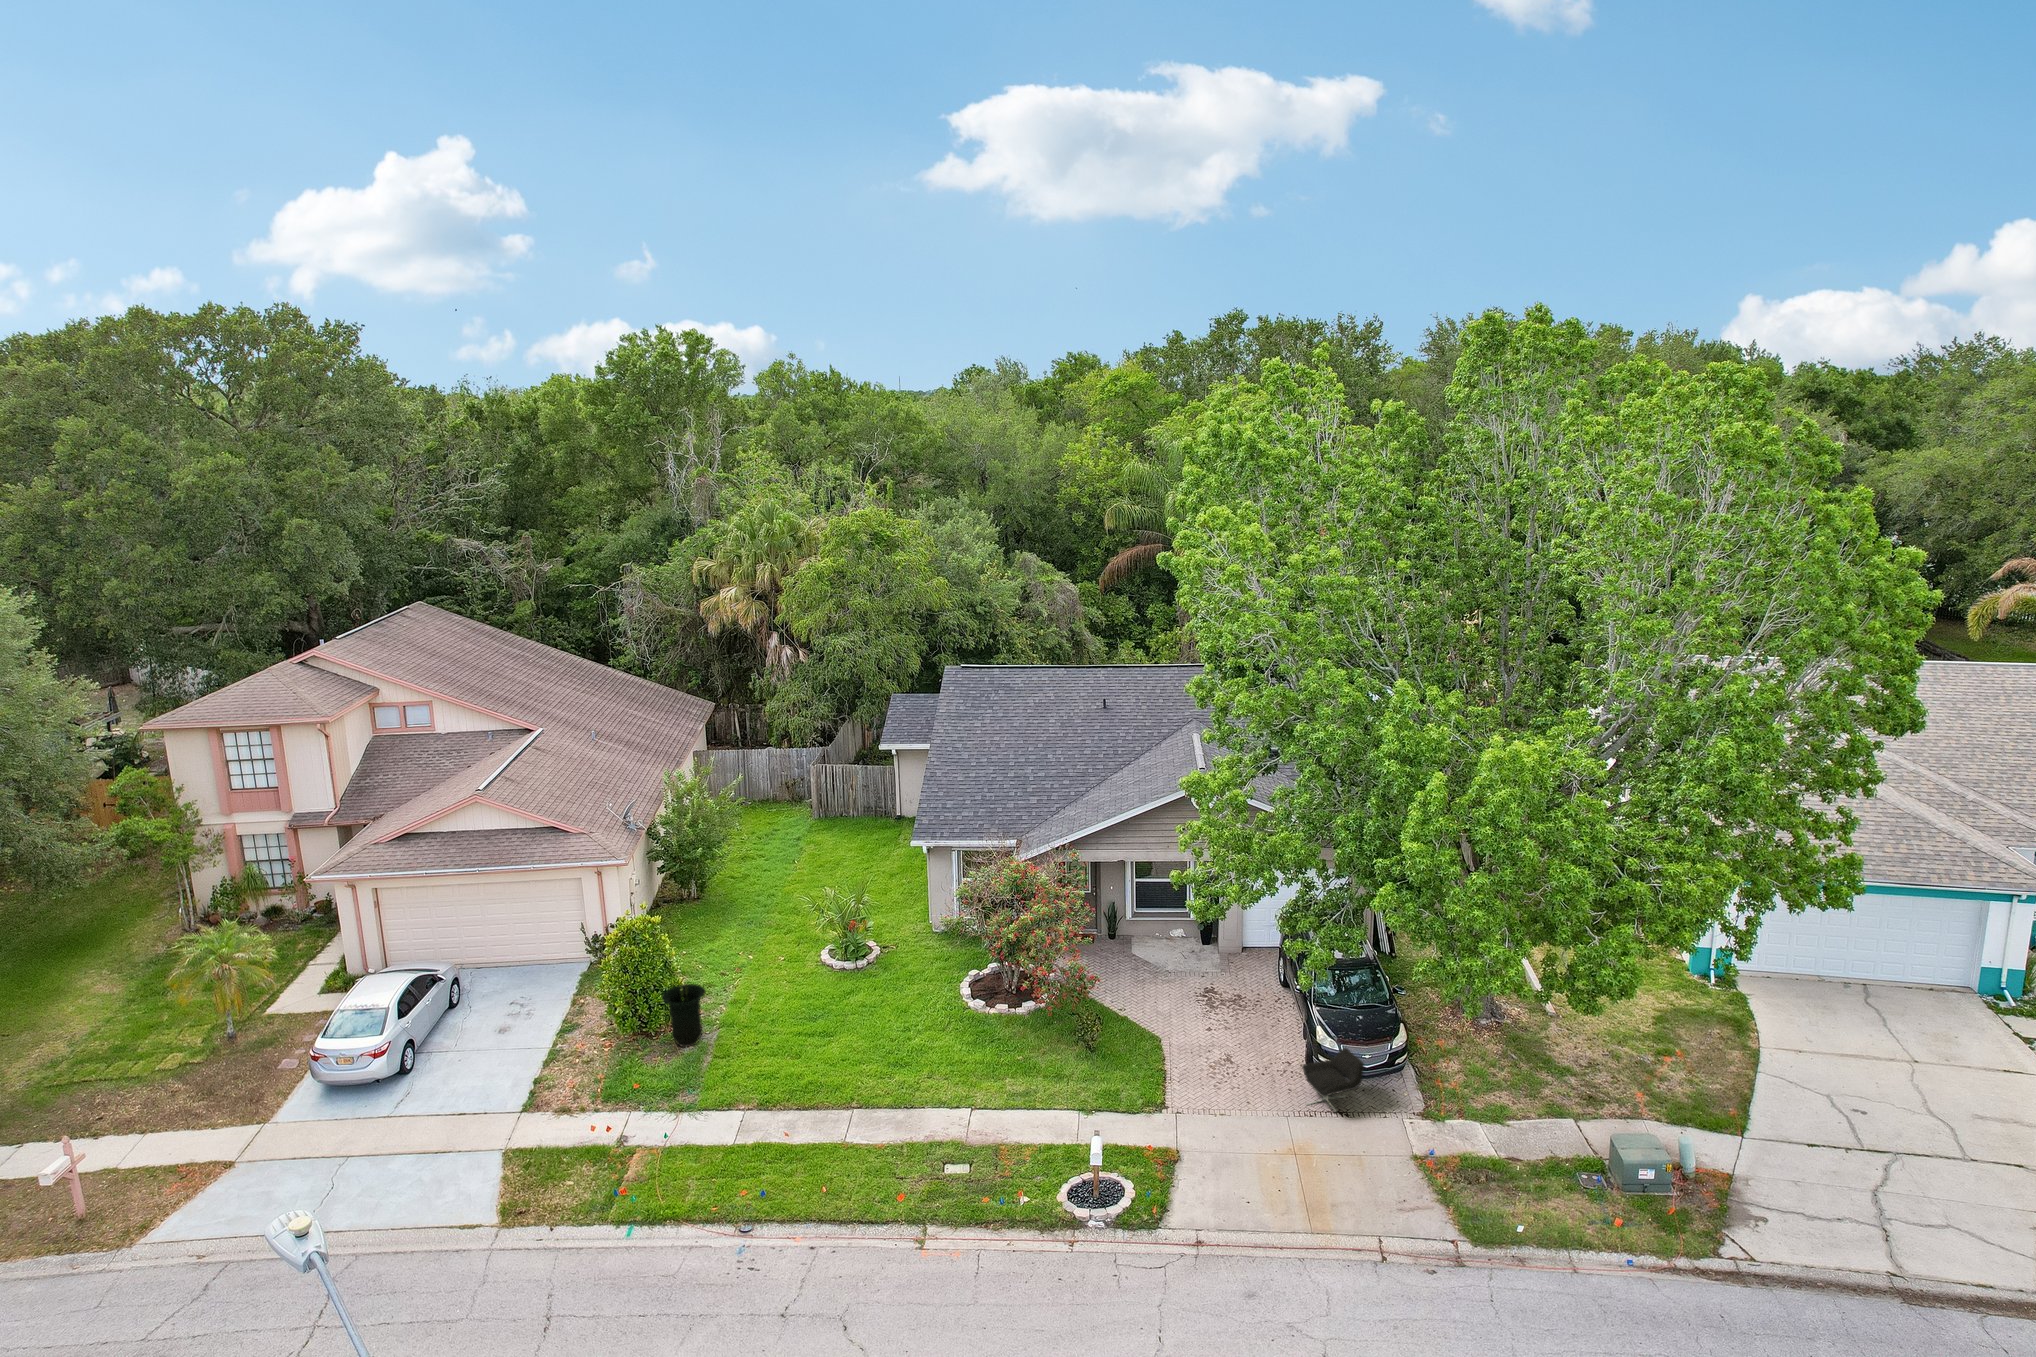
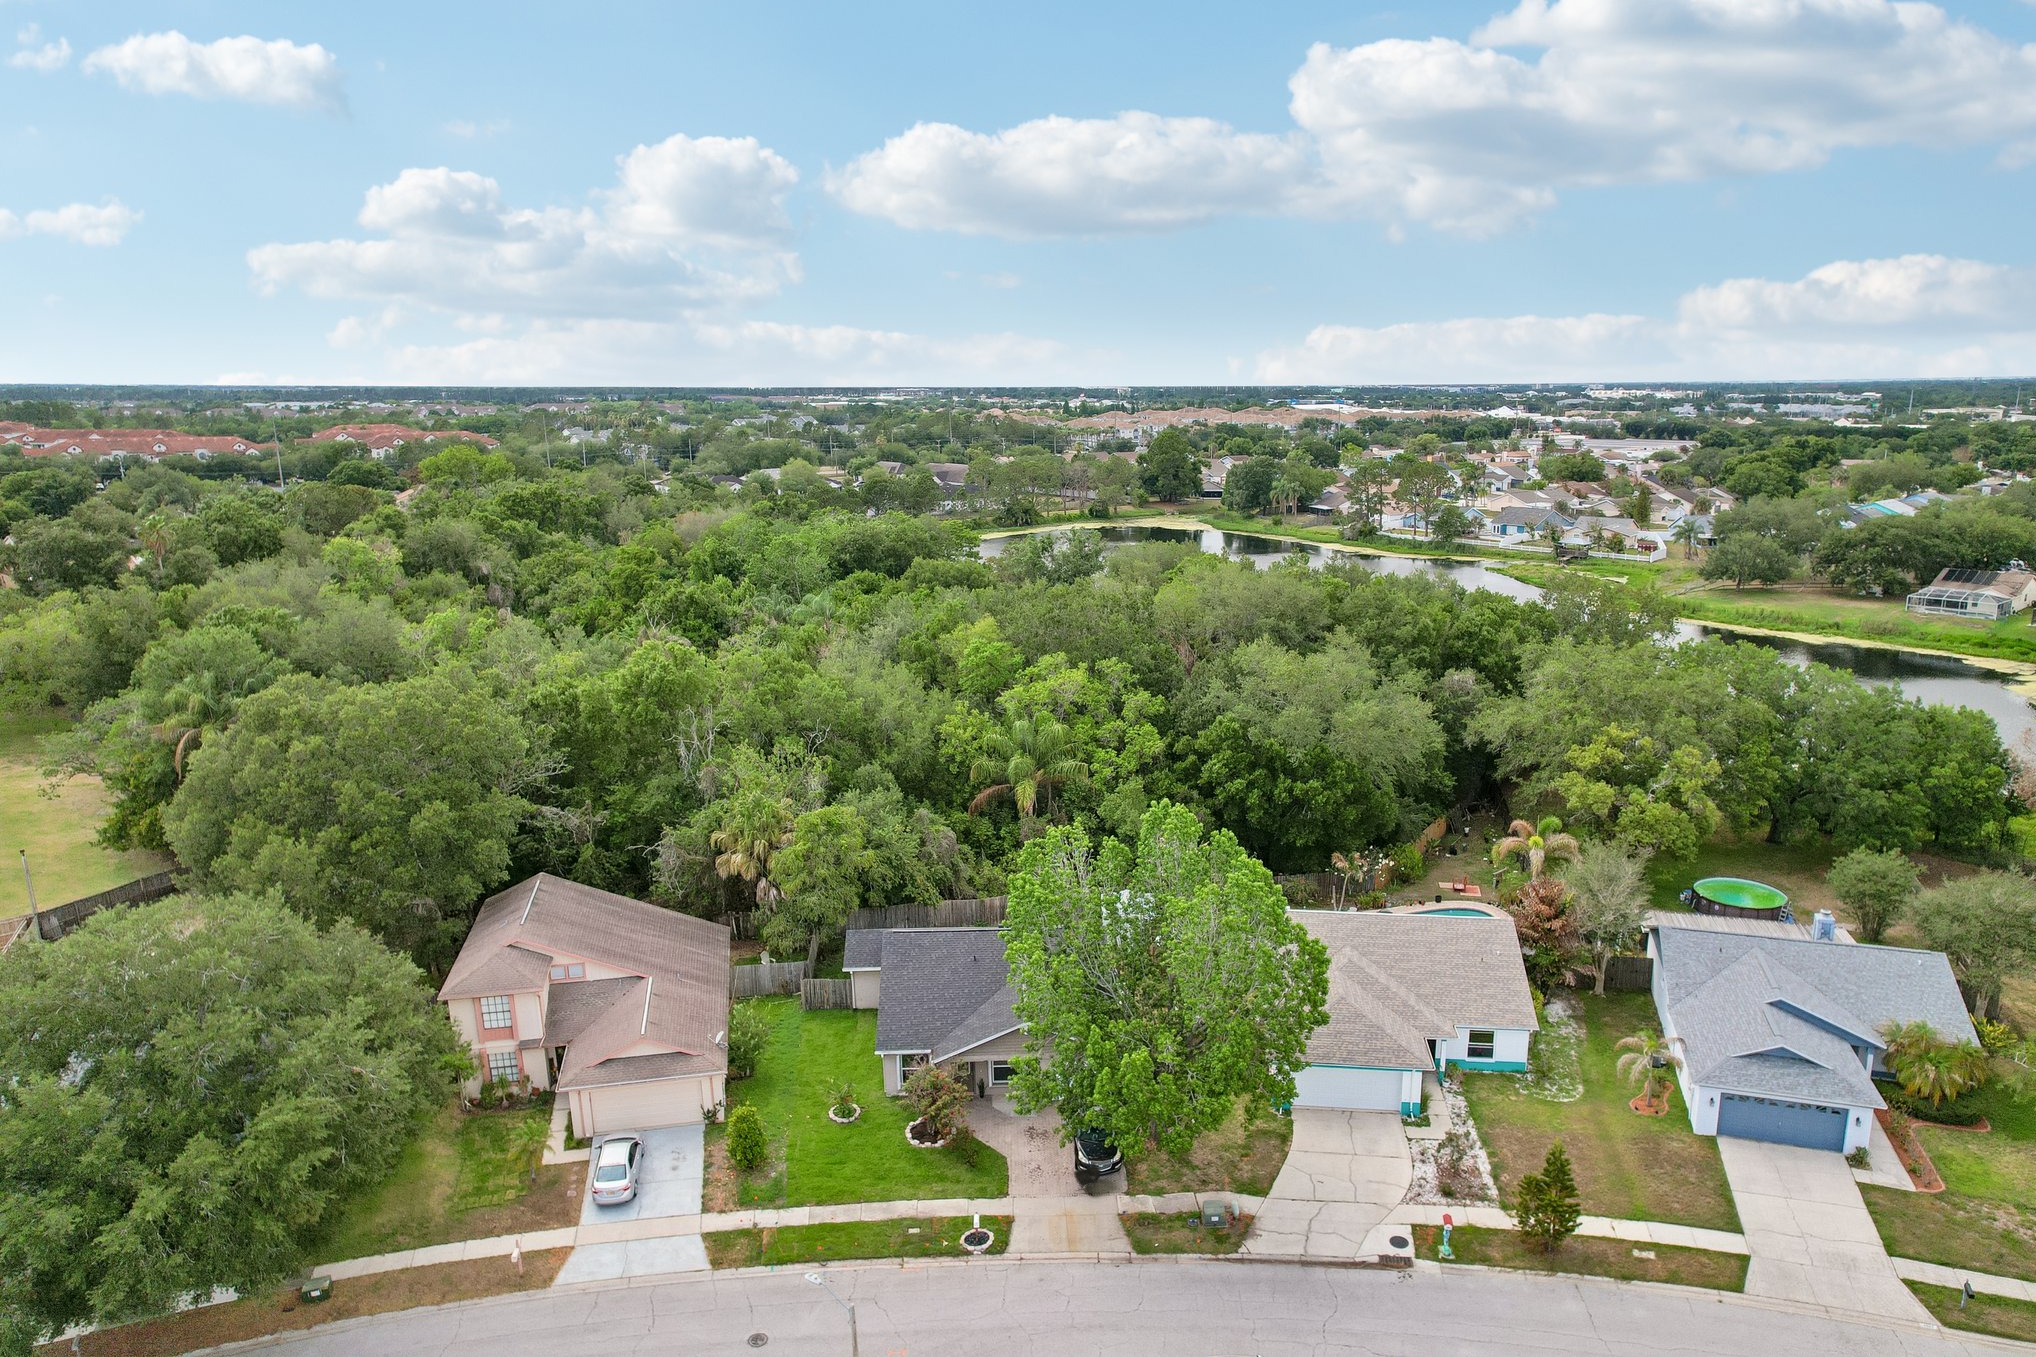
trash can: present [661,984,706,1047] -> none [759,1141,781,1174]

